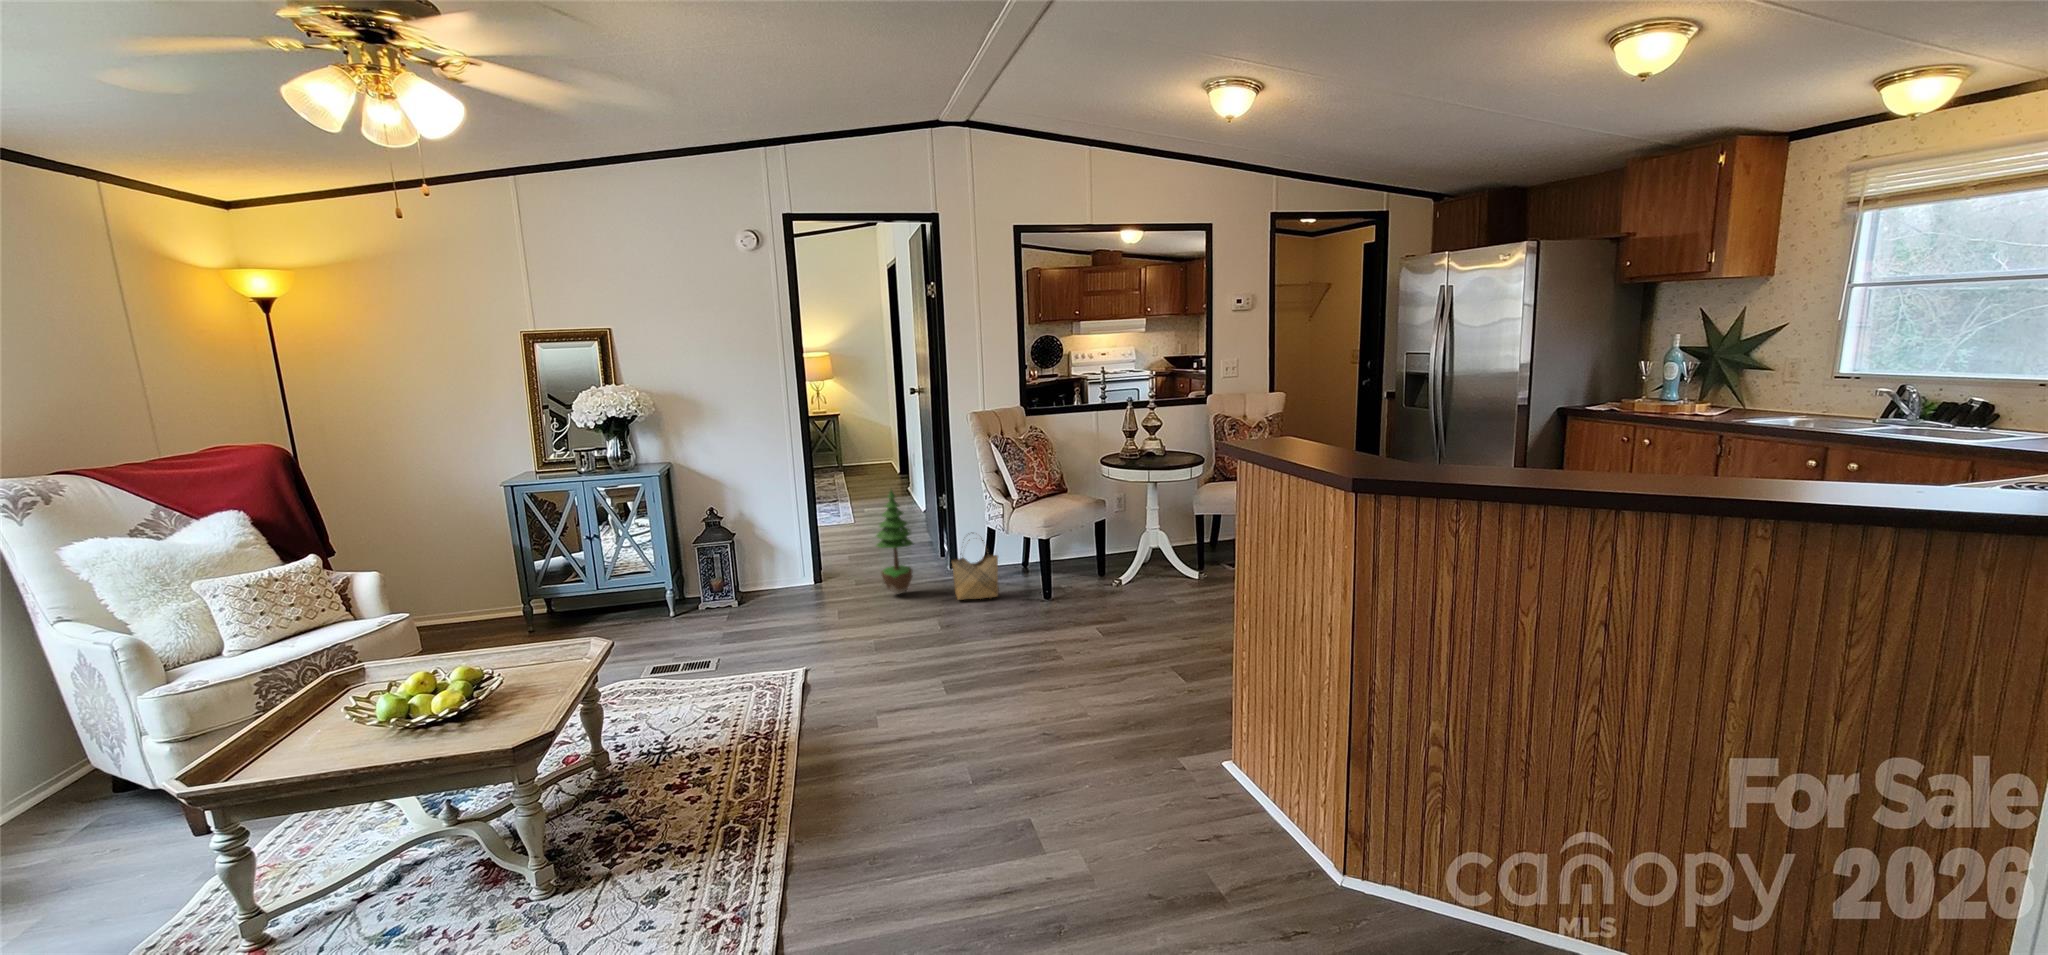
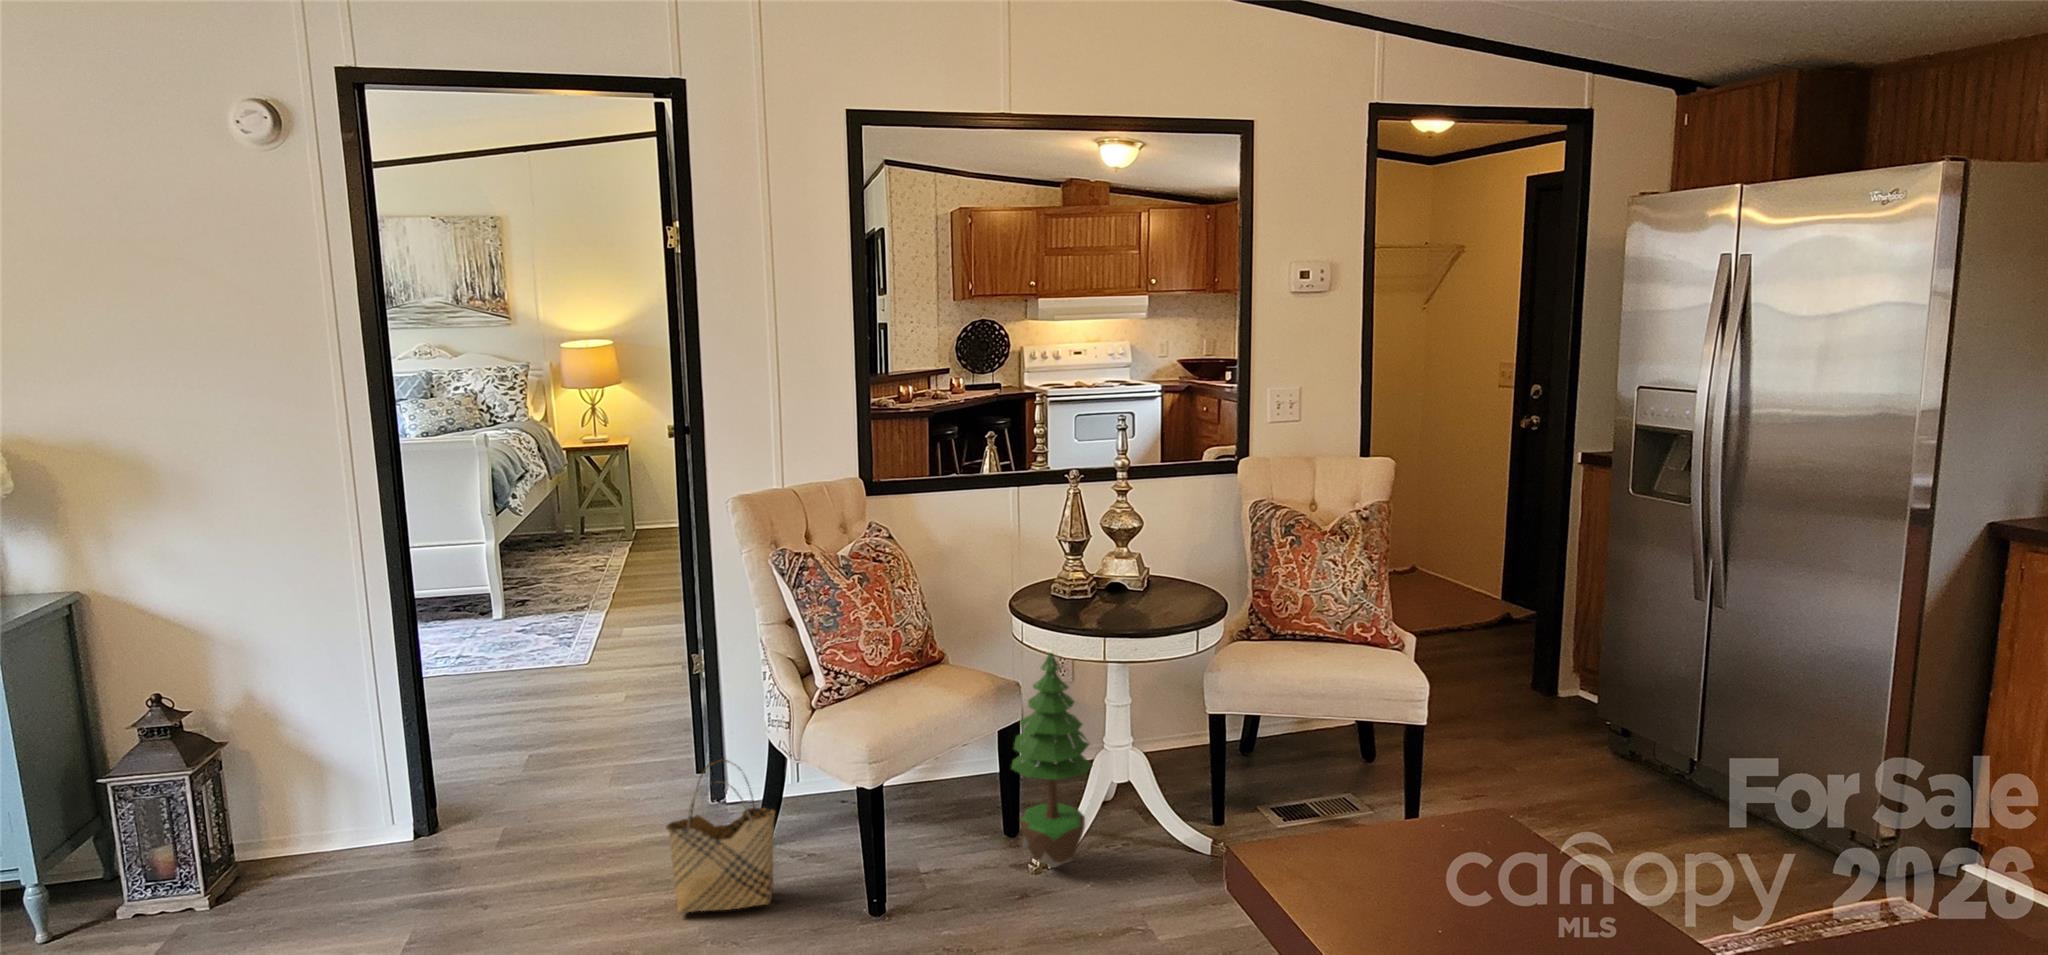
potted tree: present [876,490,914,594] -> present [1011,653,1093,868]

